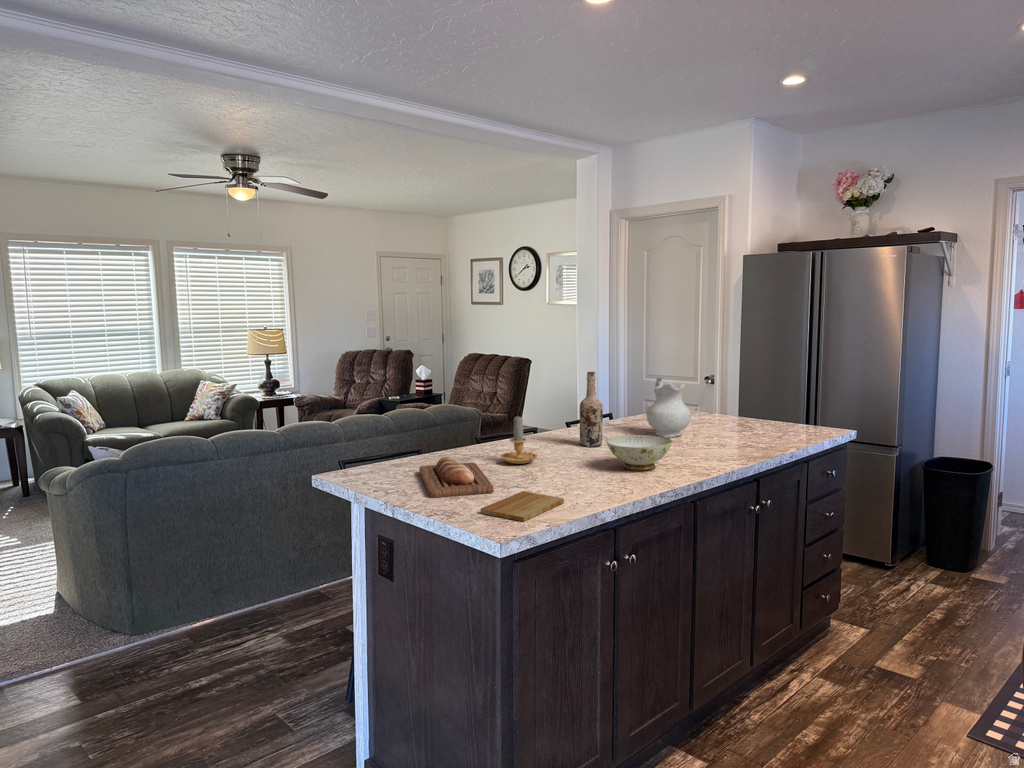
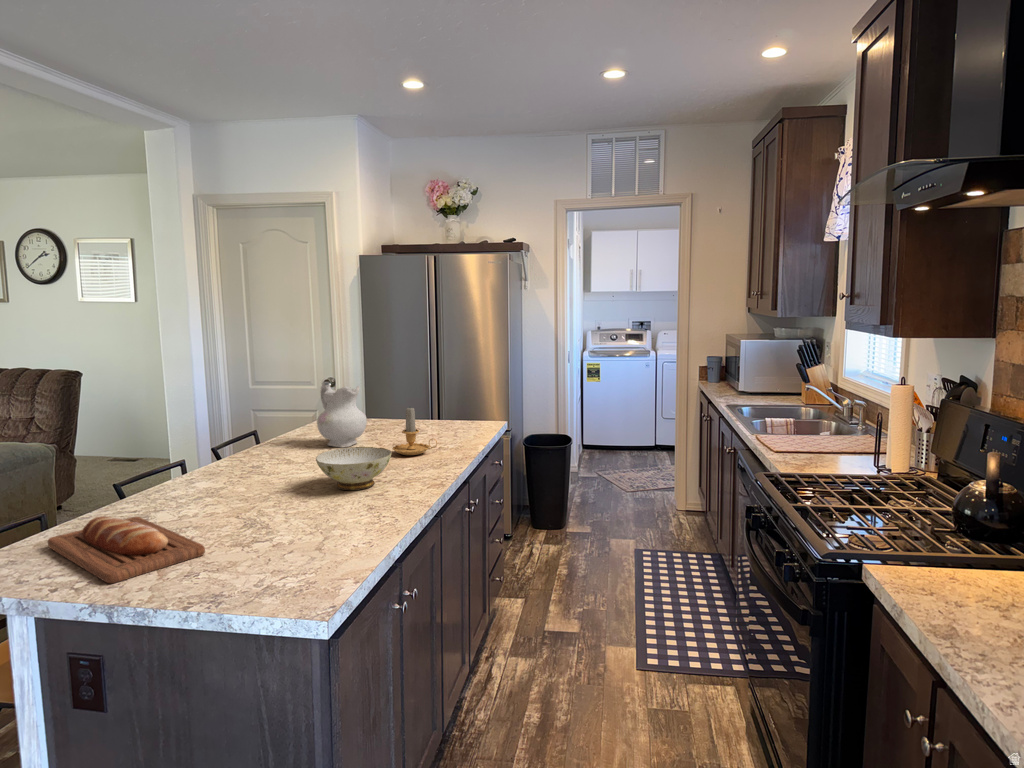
wine bottle: present [580,372,603,447] -> none [251,380,282,470]
candle: present [501,417,537,464] -> present [392,408,437,455]
cutting board: present [481,491,564,521] -> none [218,542,319,589]

